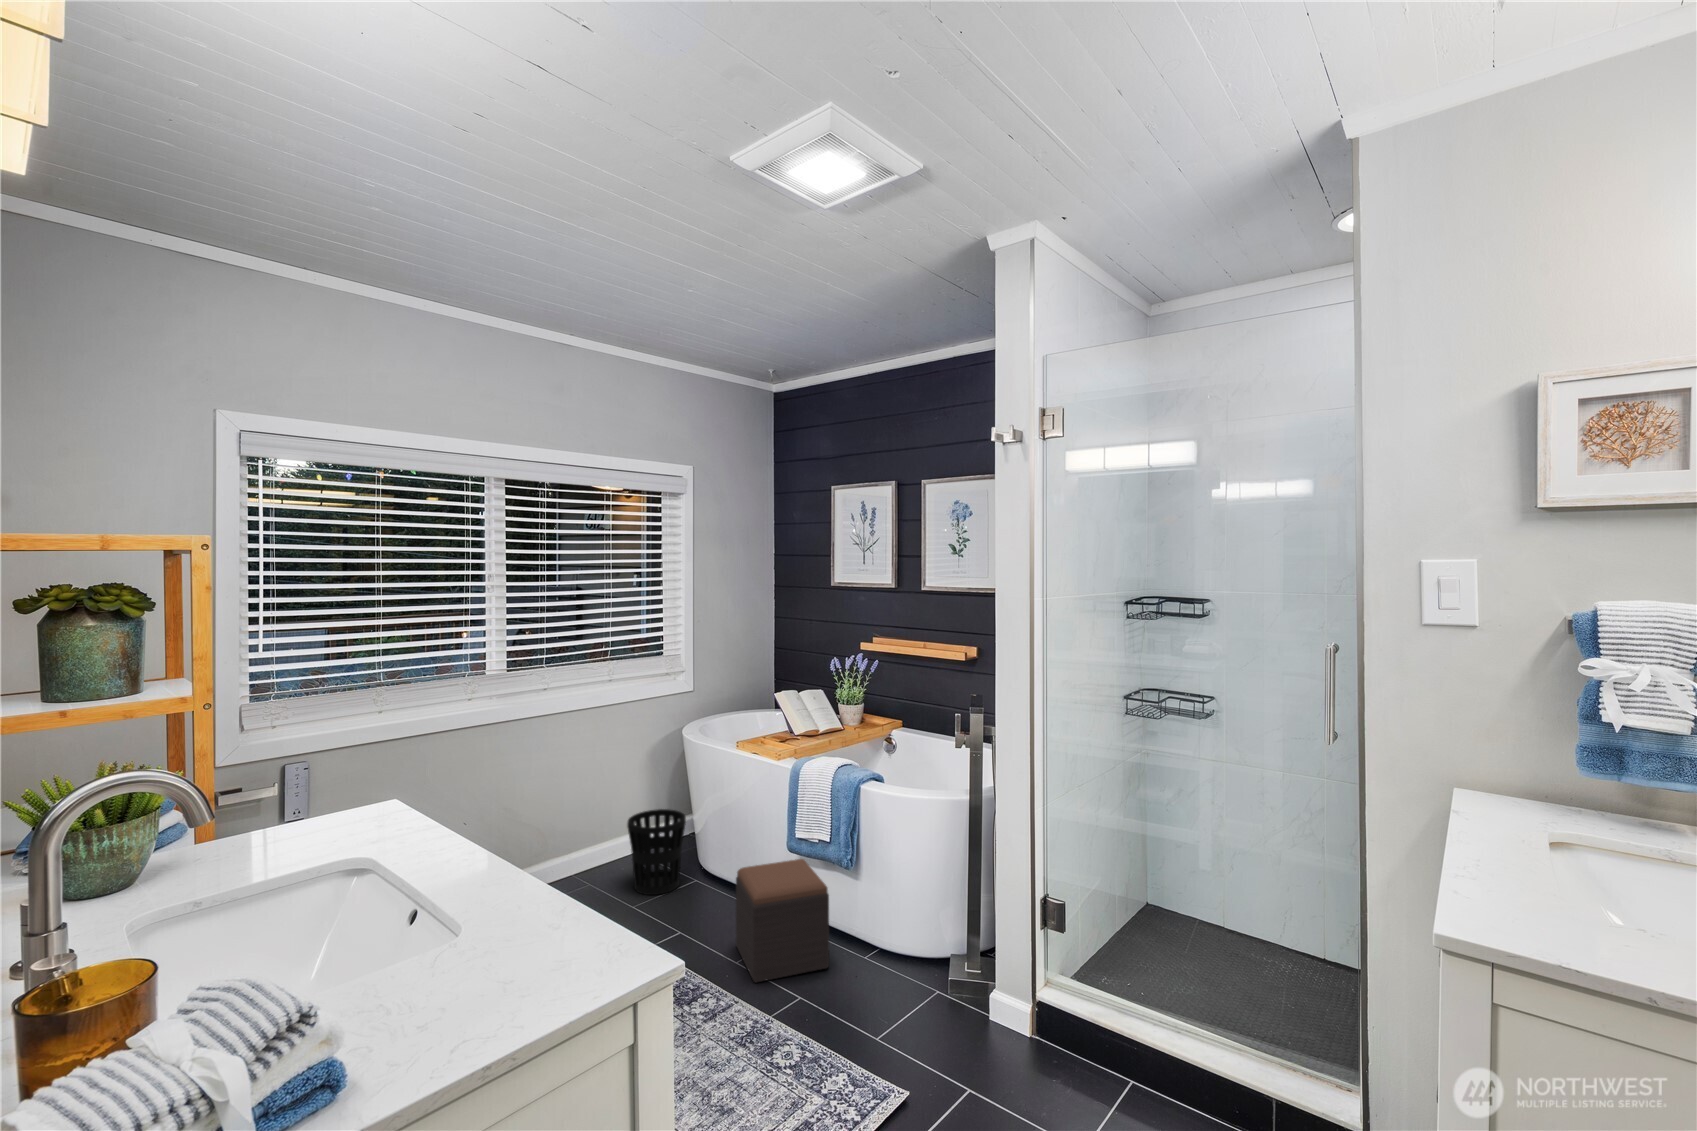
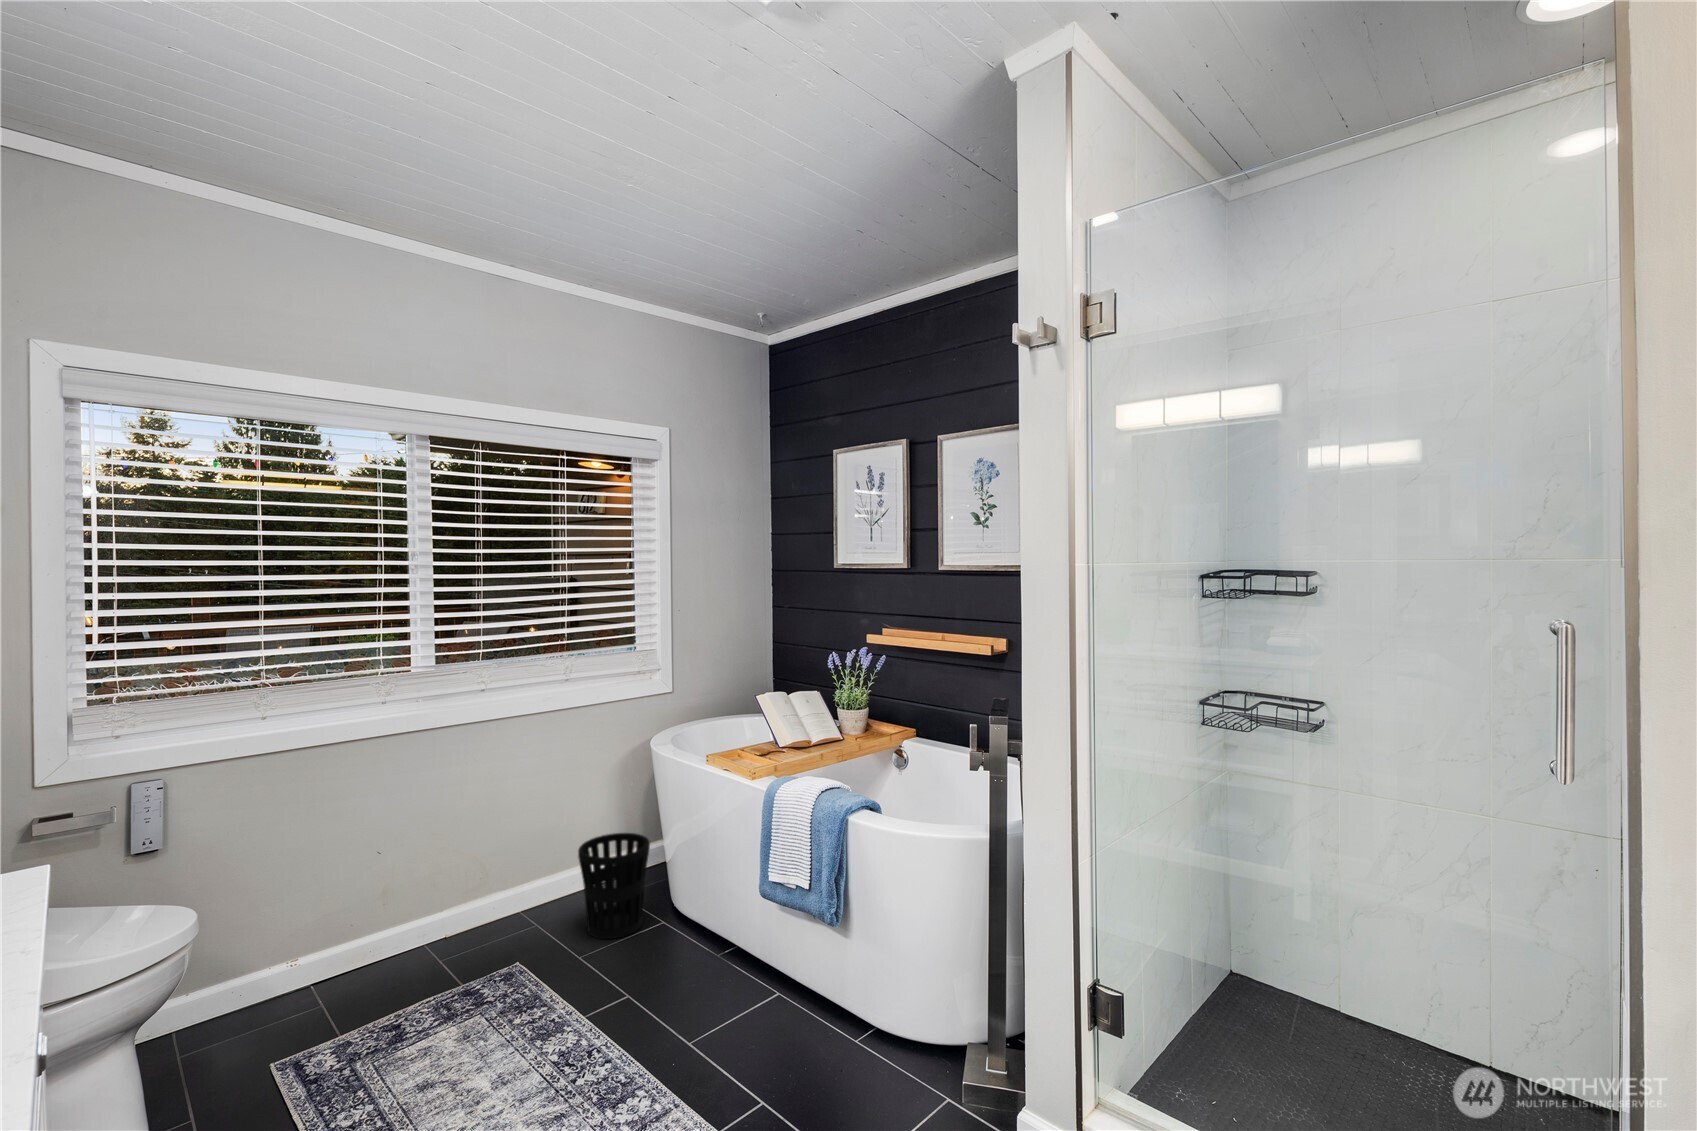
footstool: present [736,859,829,983] -> none [691,906,806,1077]

